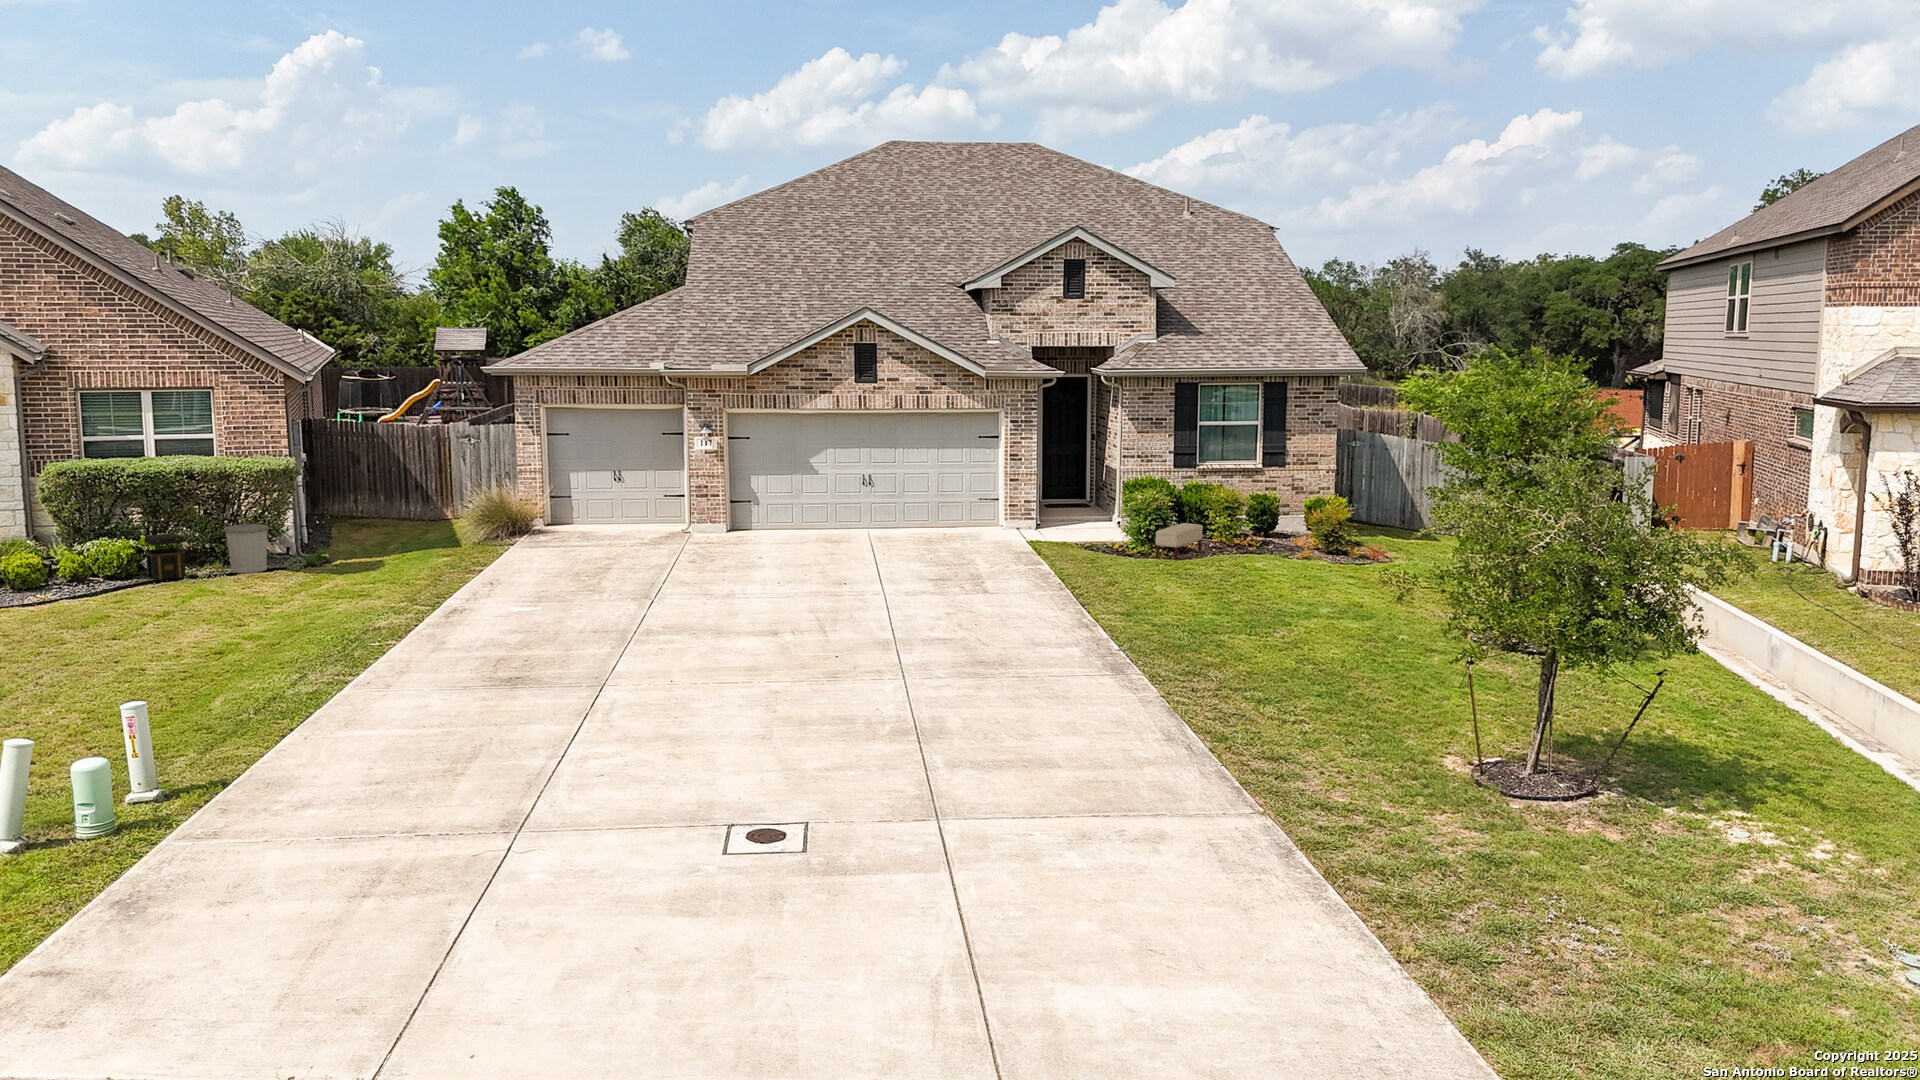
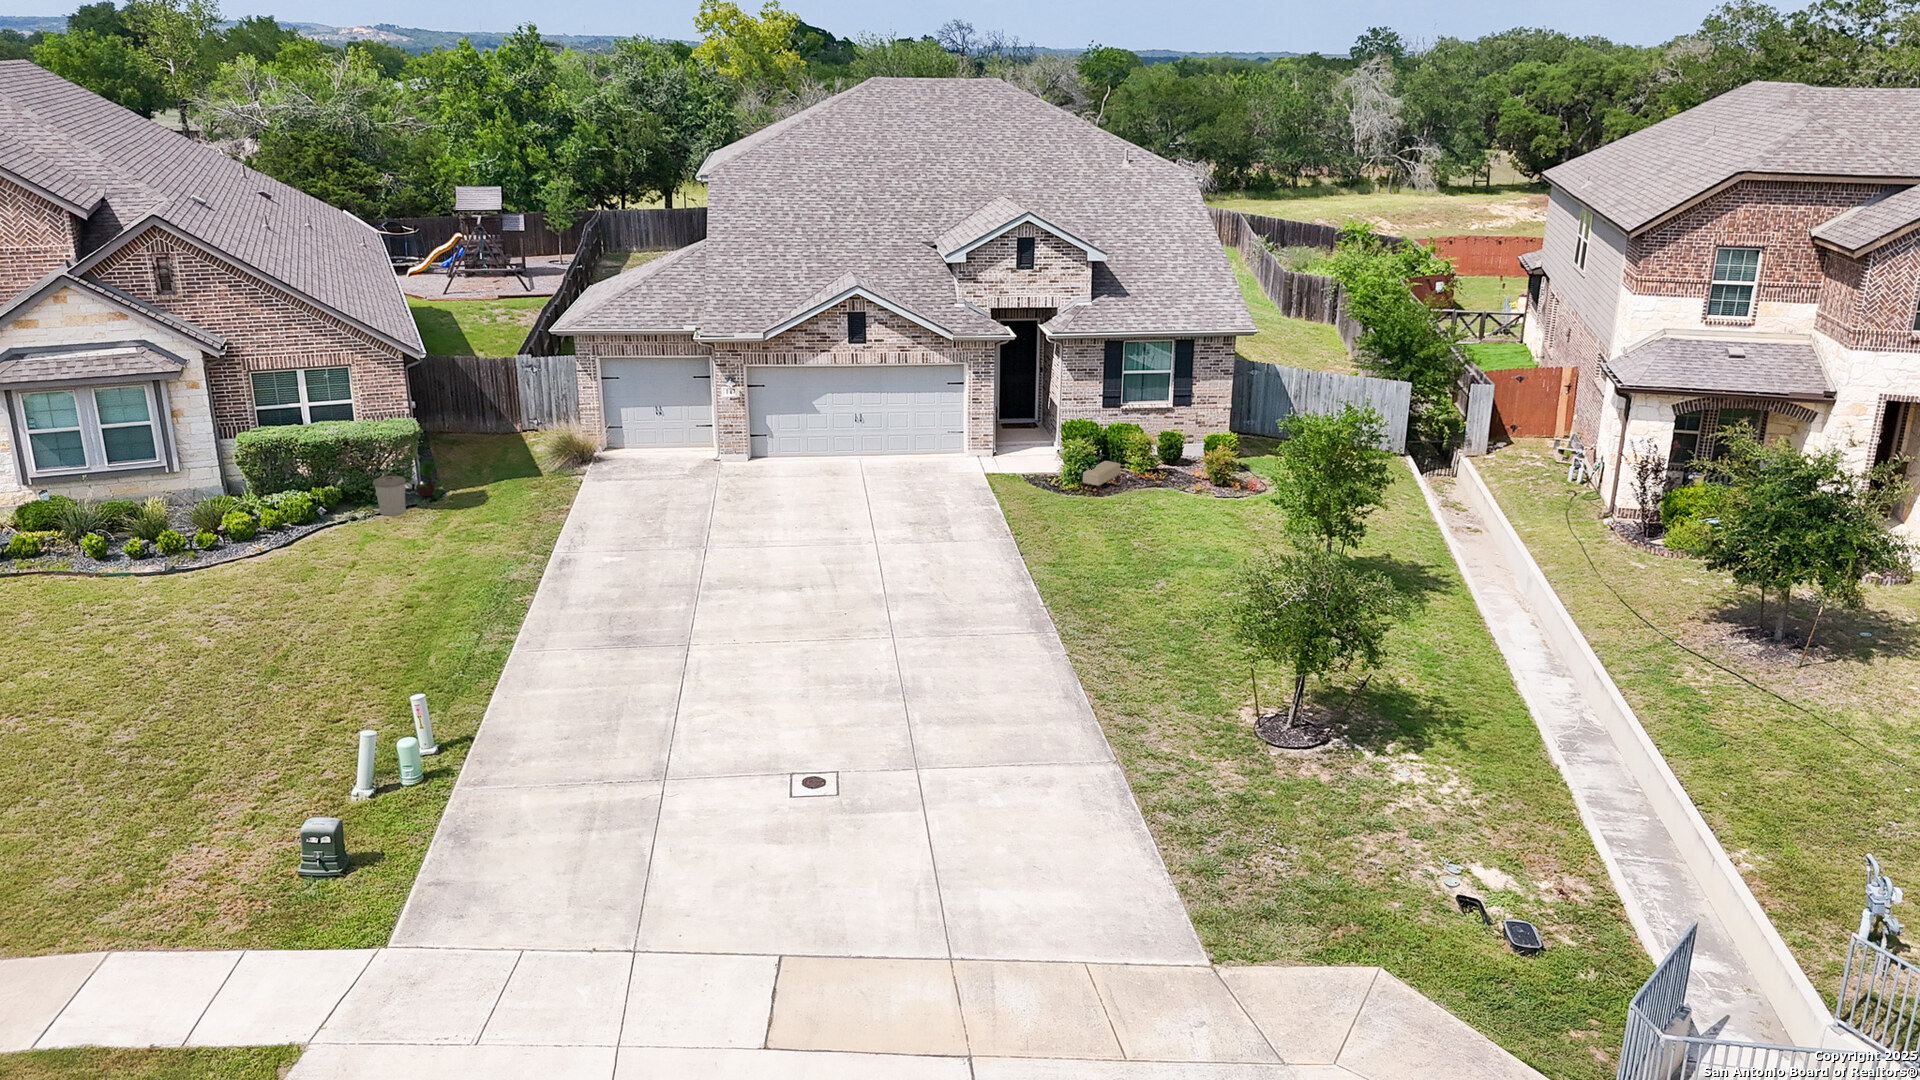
potted tree: none [289,508,320,559] -> present [416,462,436,496]
toolbox: present [144,533,186,581] -> none [317,488,349,526]

